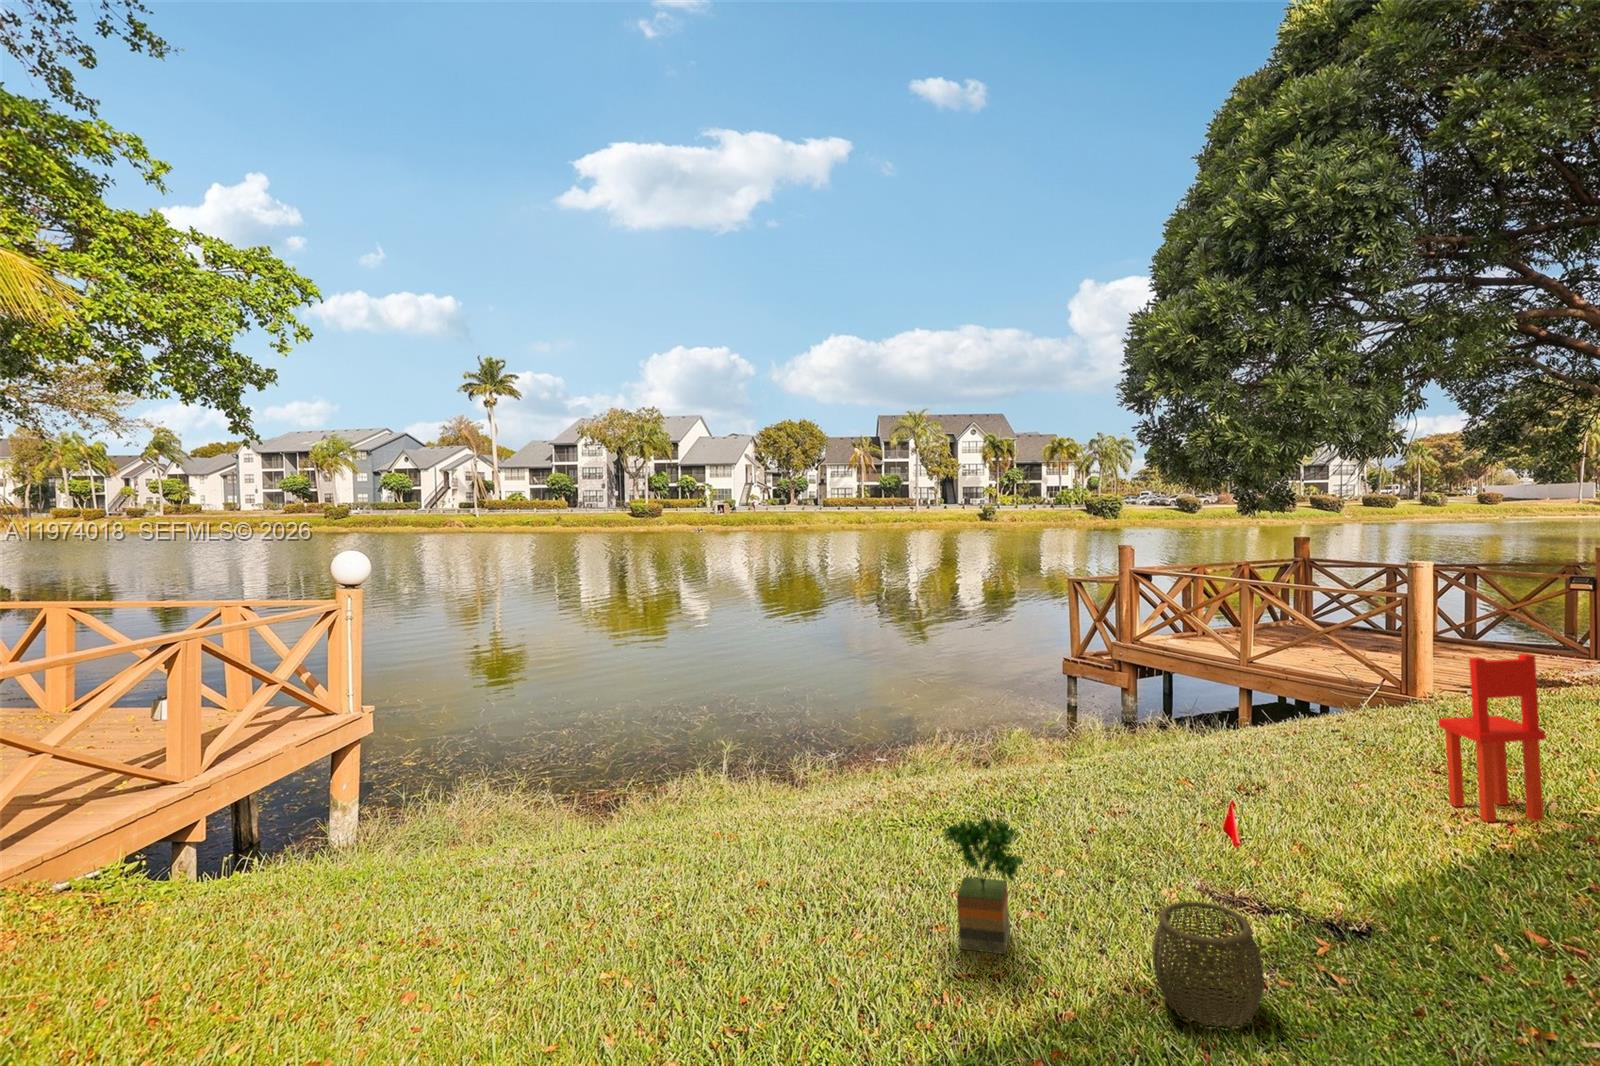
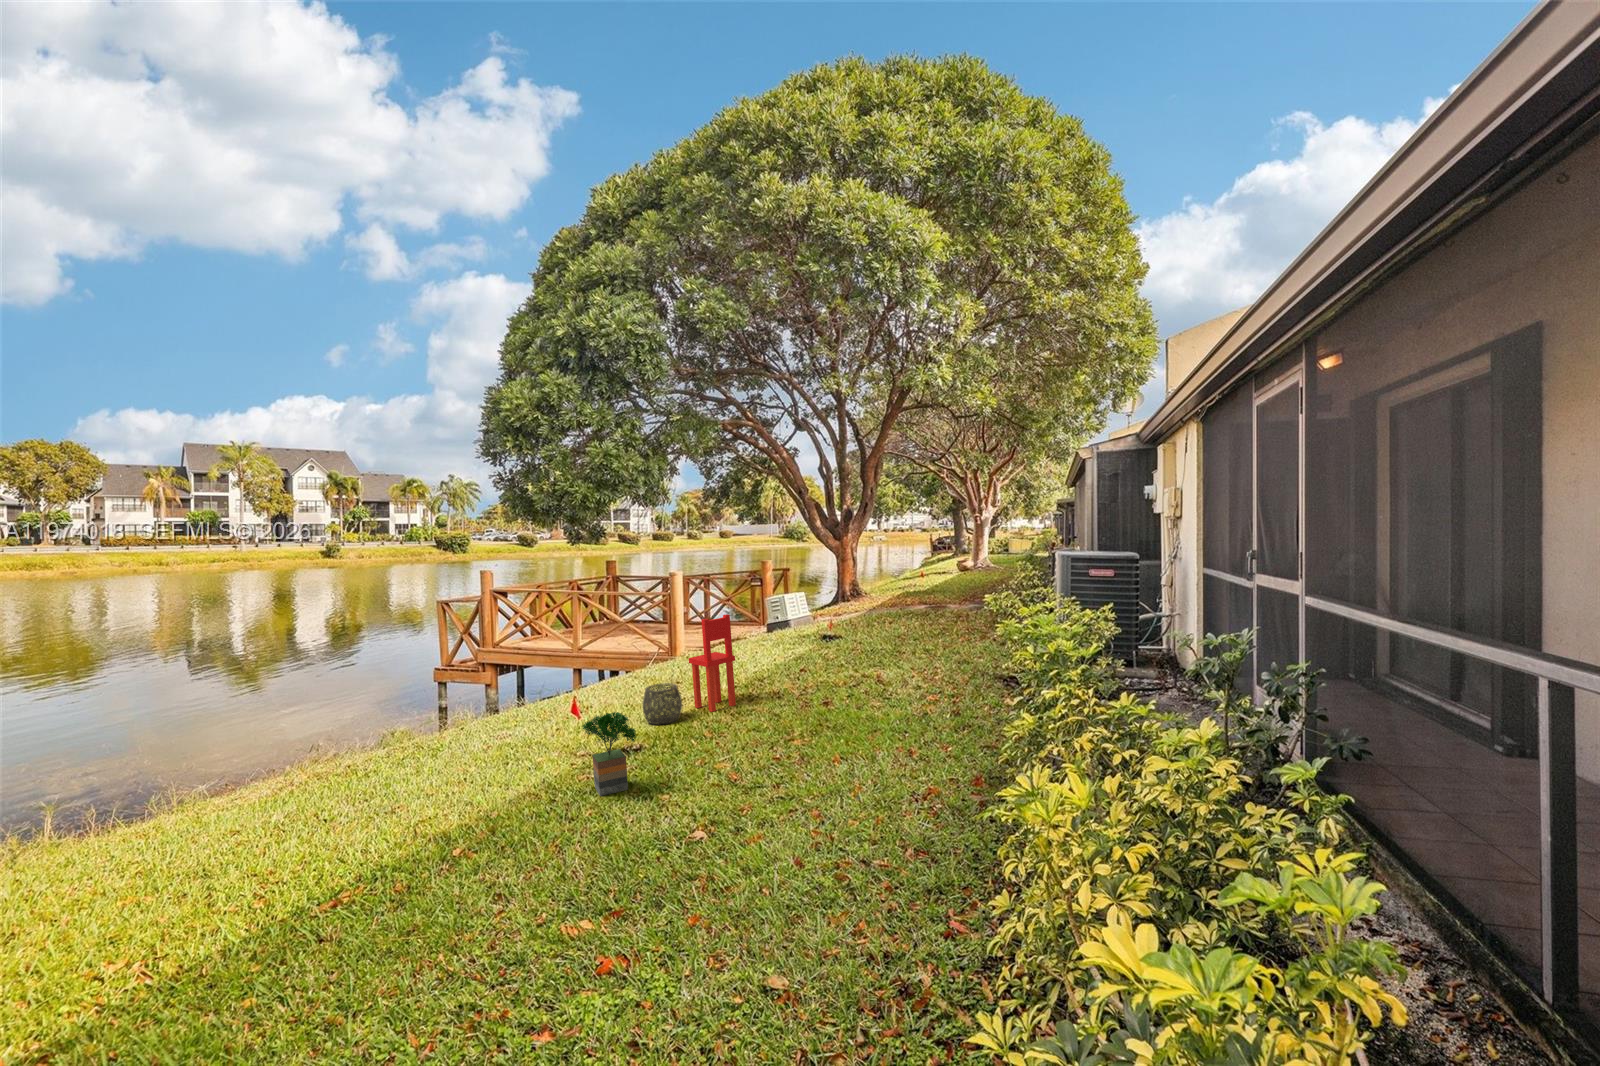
potted tree: present [942,819,1023,954] -> present [582,712,636,796]
woven basket: present [1152,902,1264,1028] -> present [643,683,682,725]

